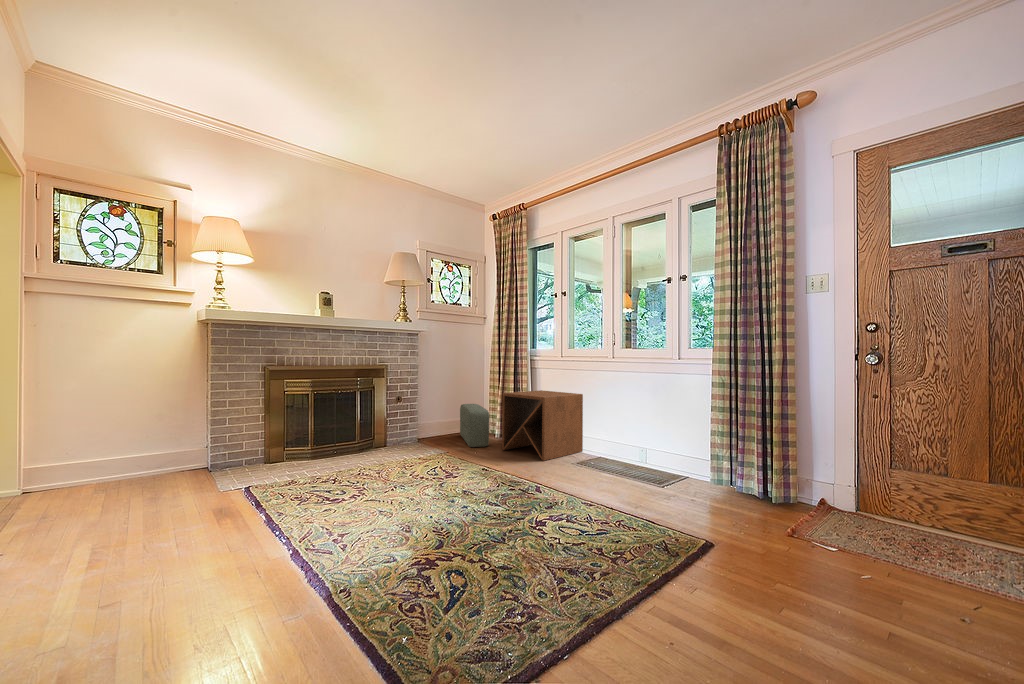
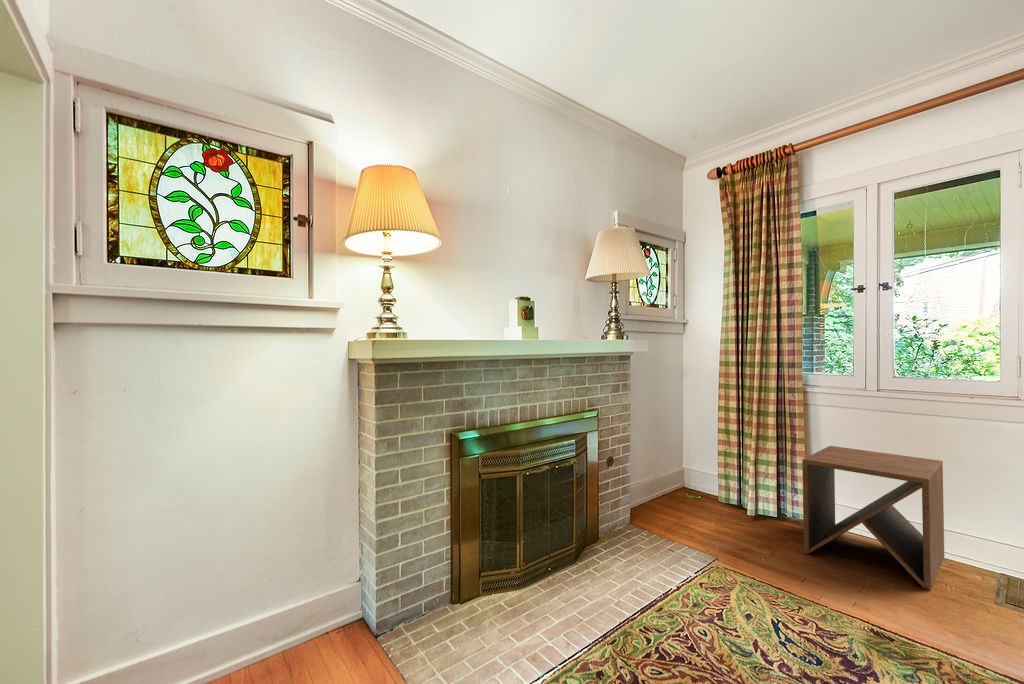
pouf: present [460,404,489,447] -> none [675,460,766,543]

